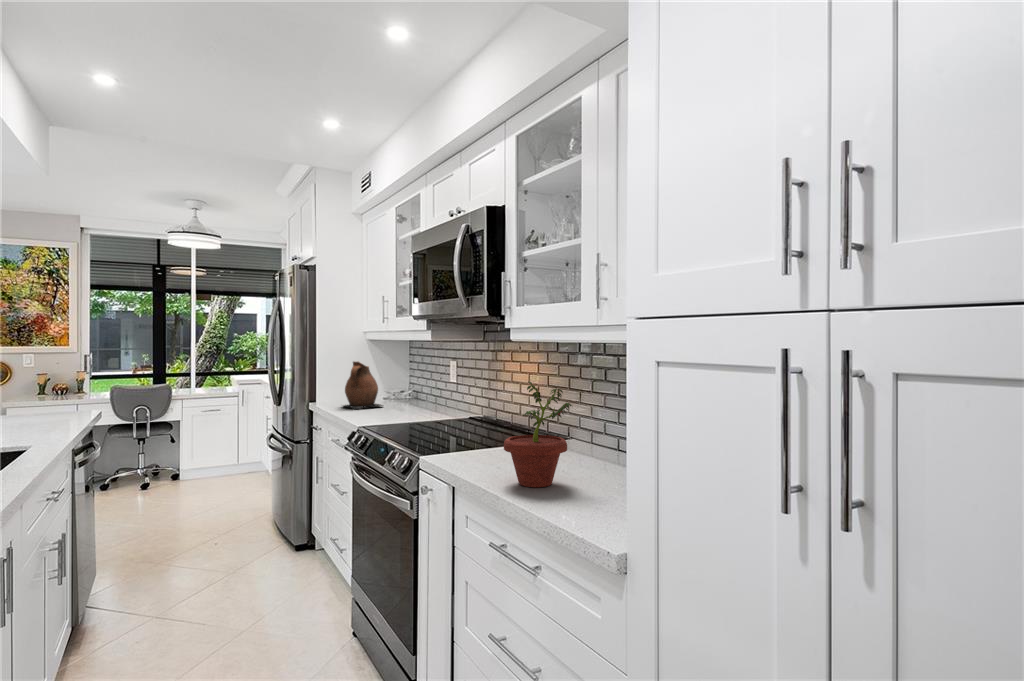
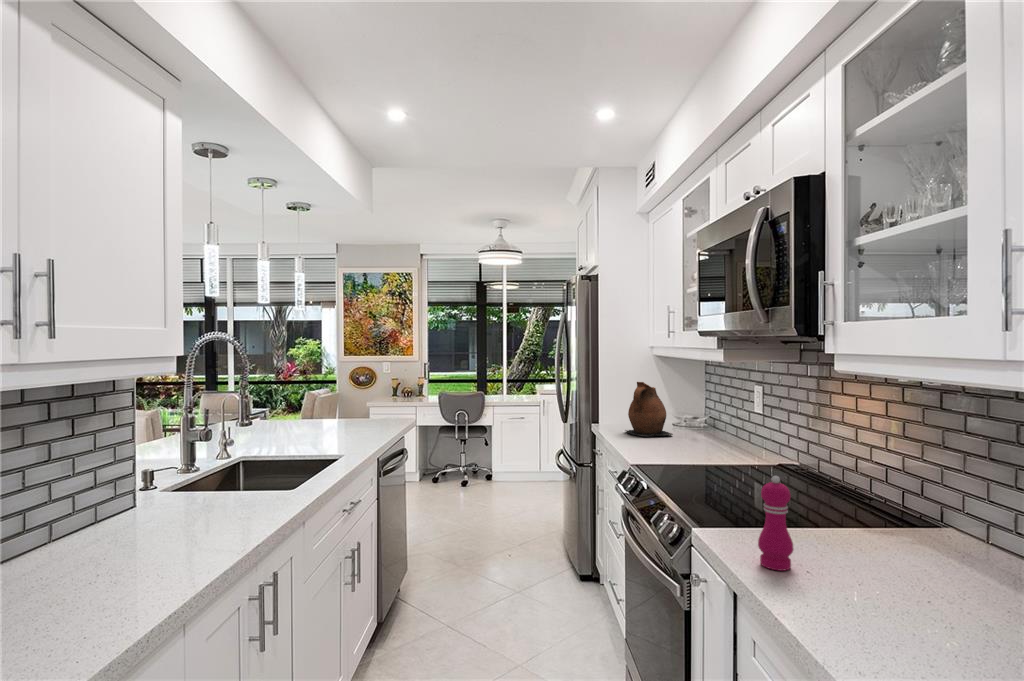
potted plant: present [504,382,572,487] -> none [813,450,951,637]
pepper mill: none [468,407,489,469] -> present [758,476,793,571]

